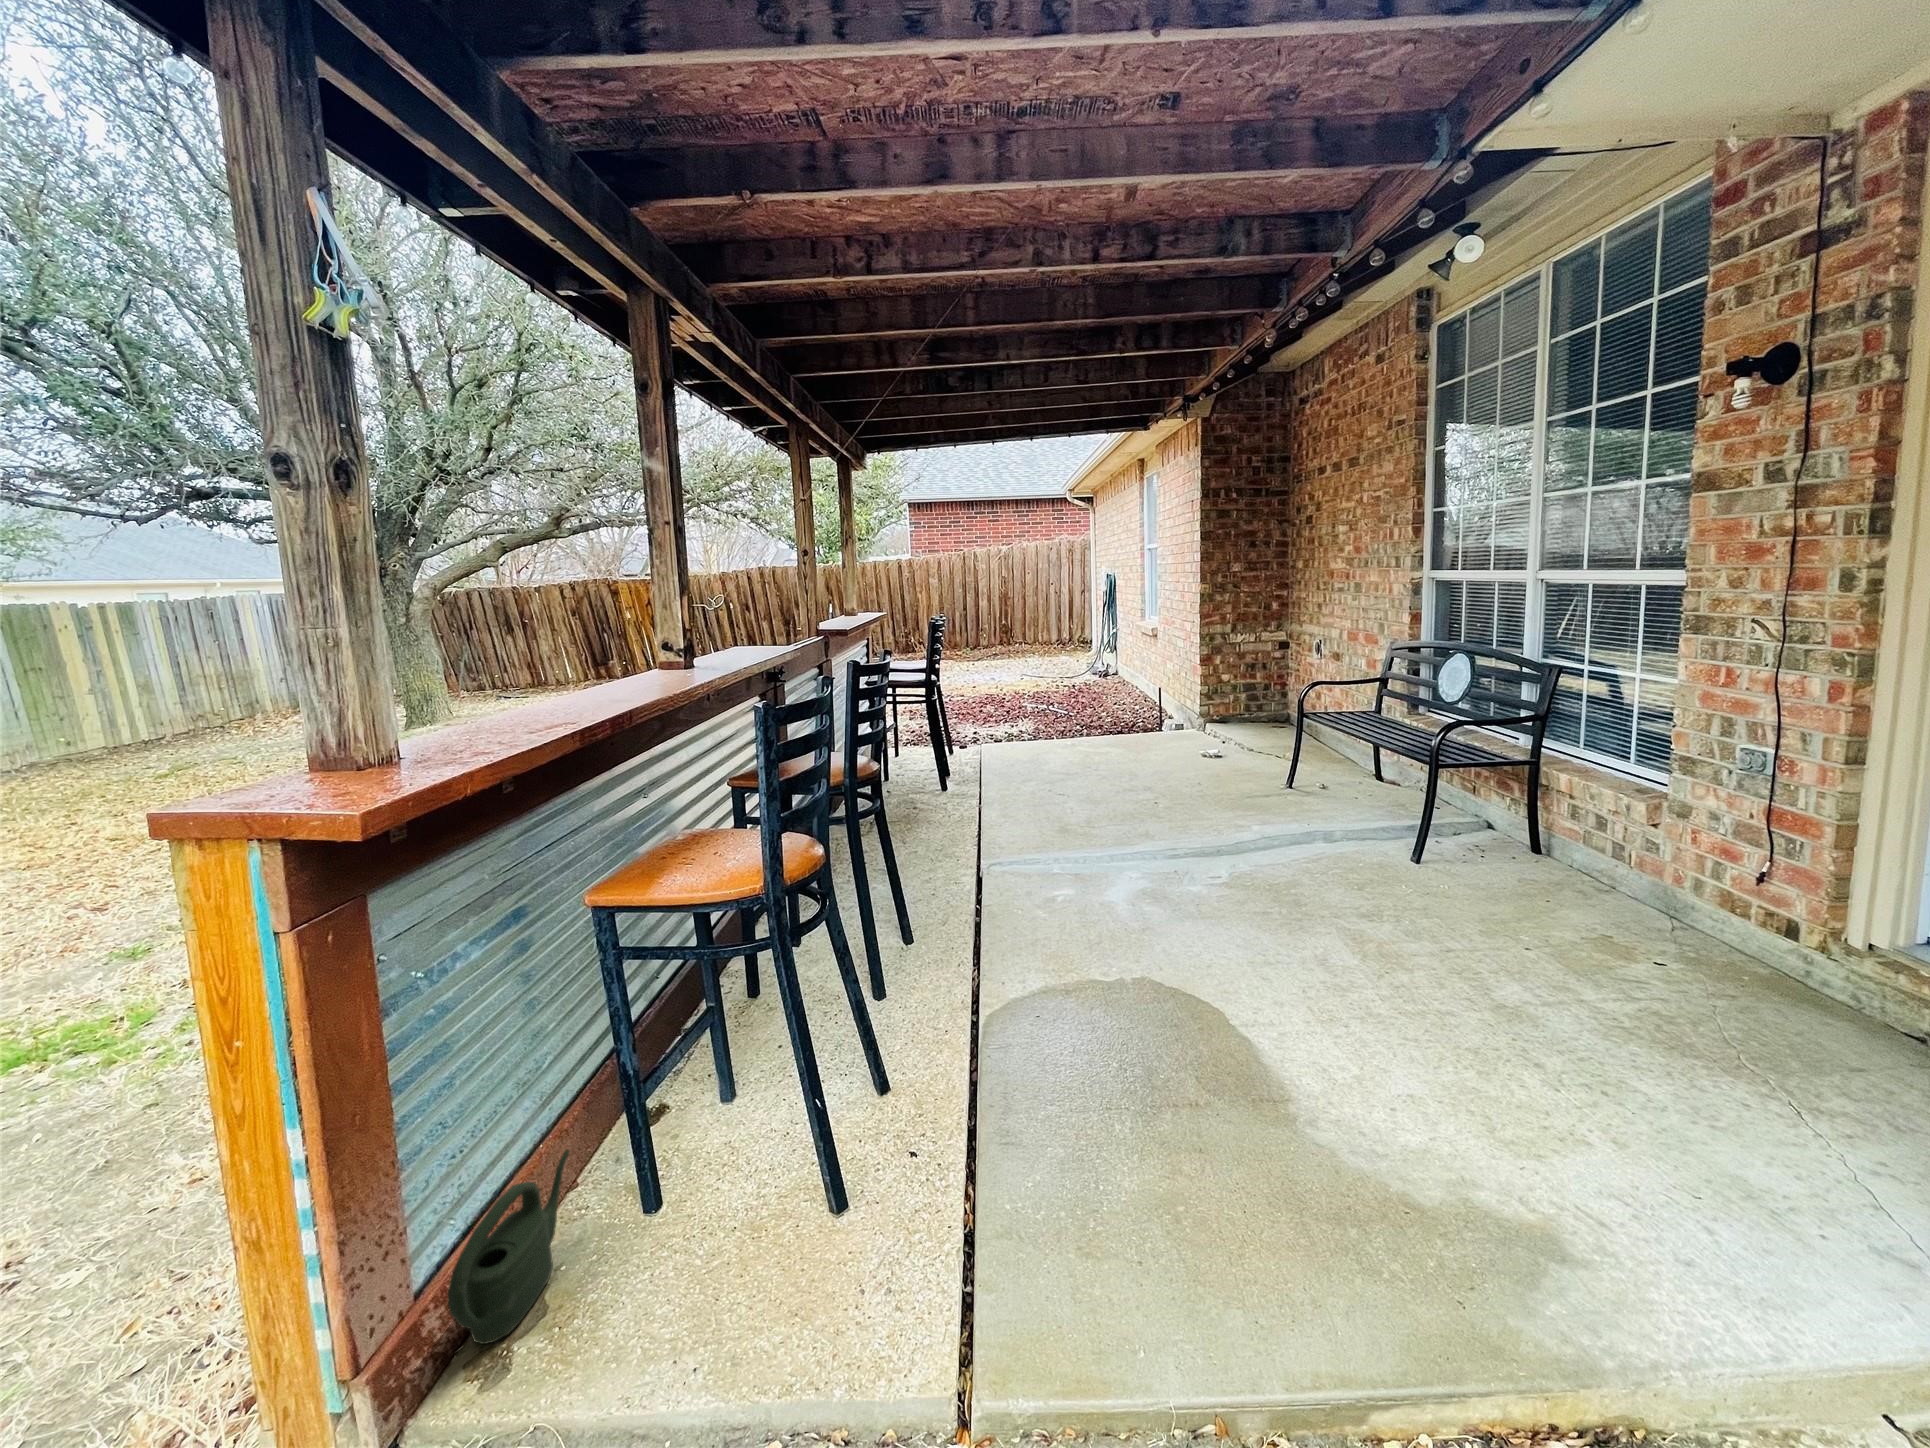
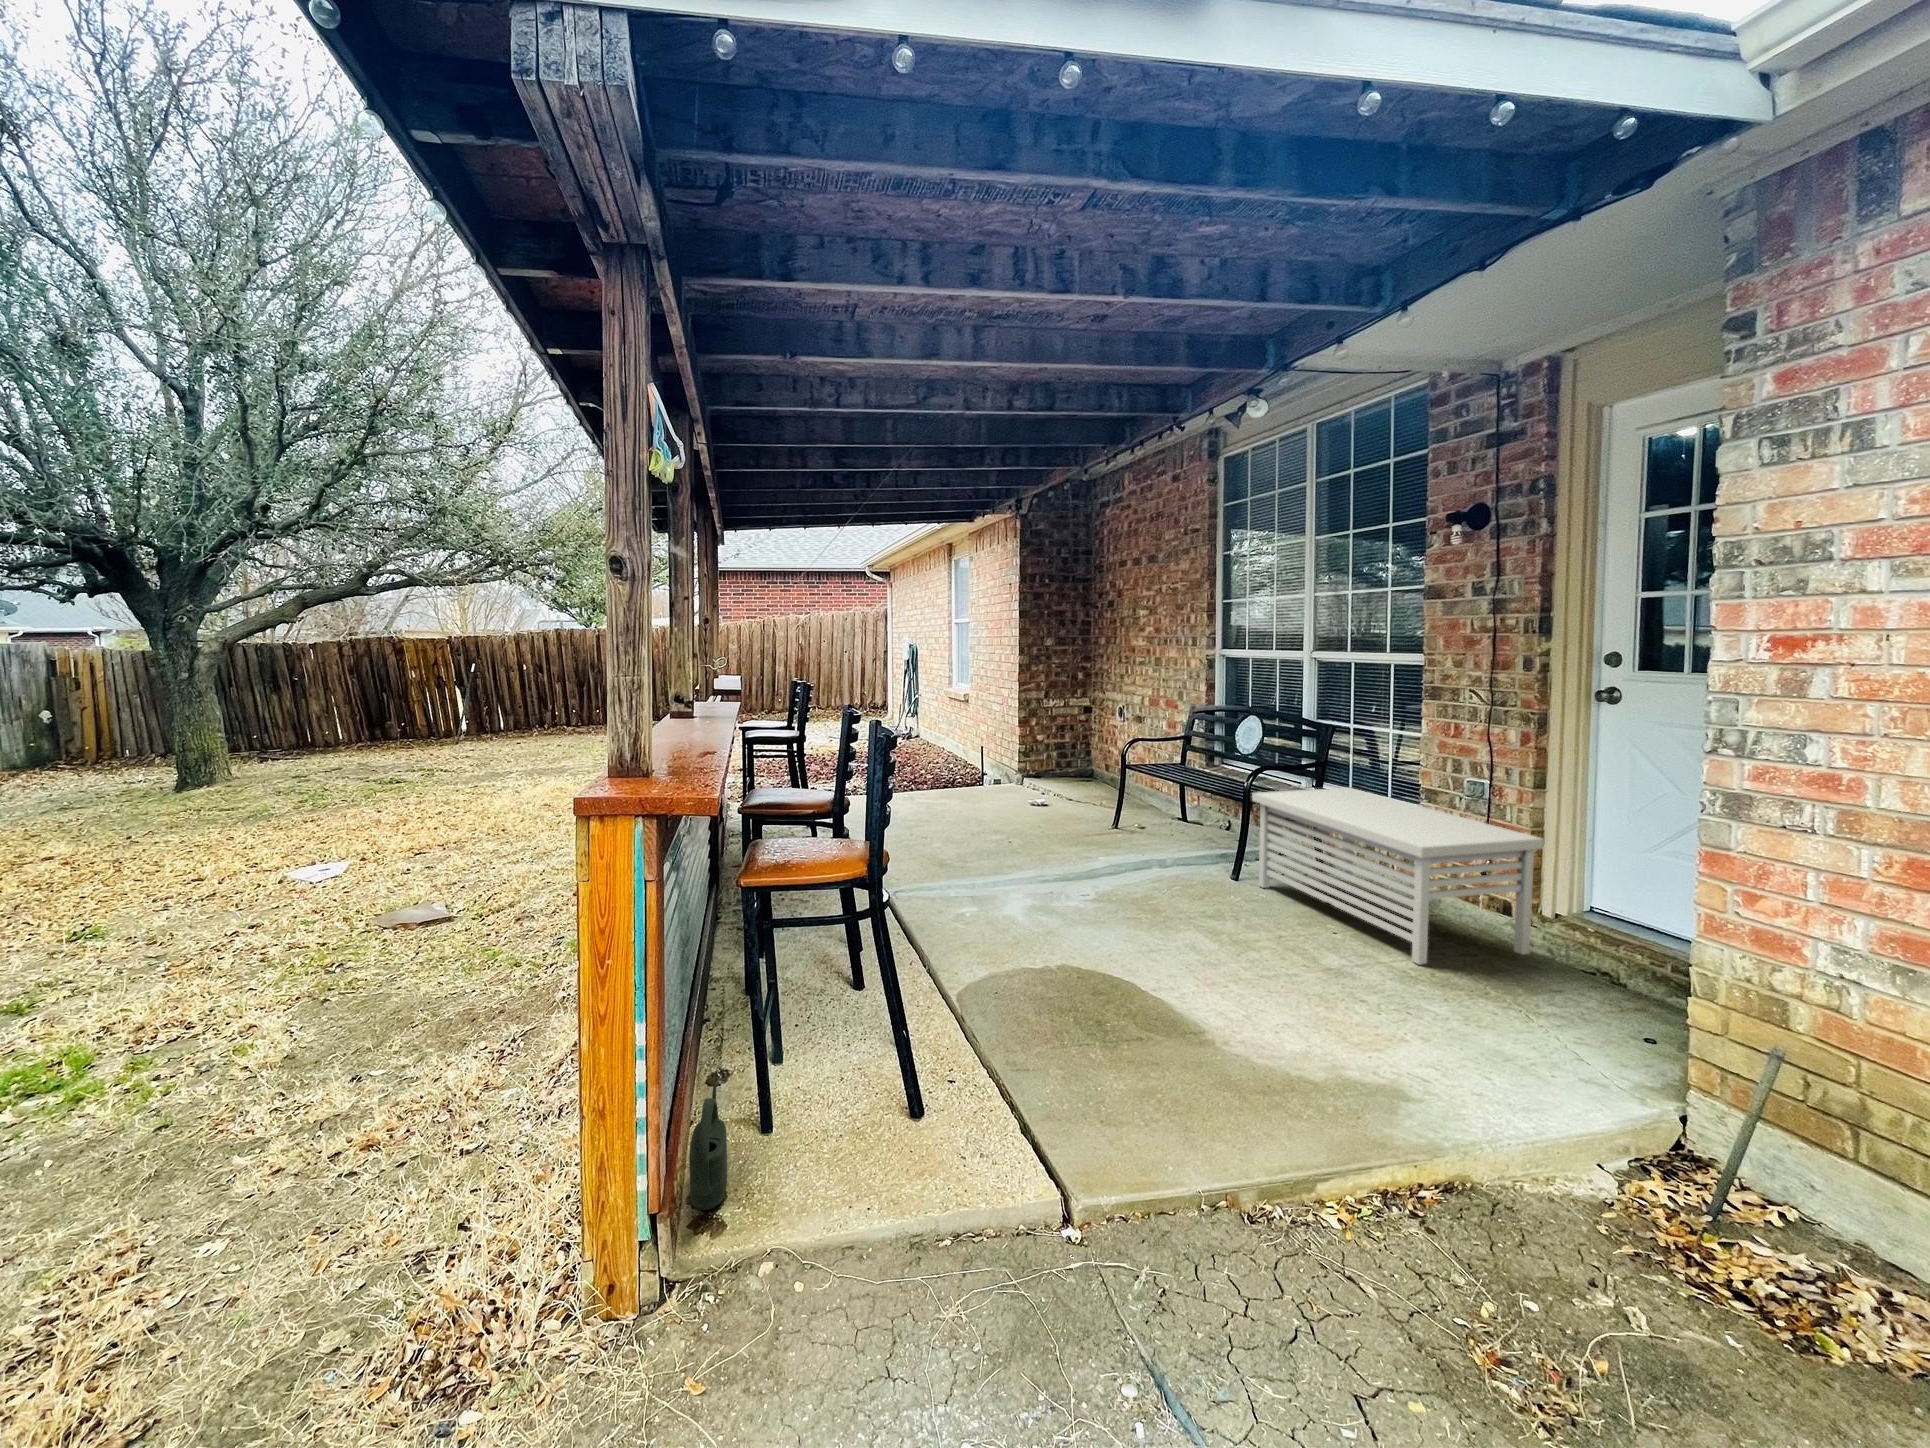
storage bench: none [1436,749,1854,1008] -> present [1252,788,1544,965]

